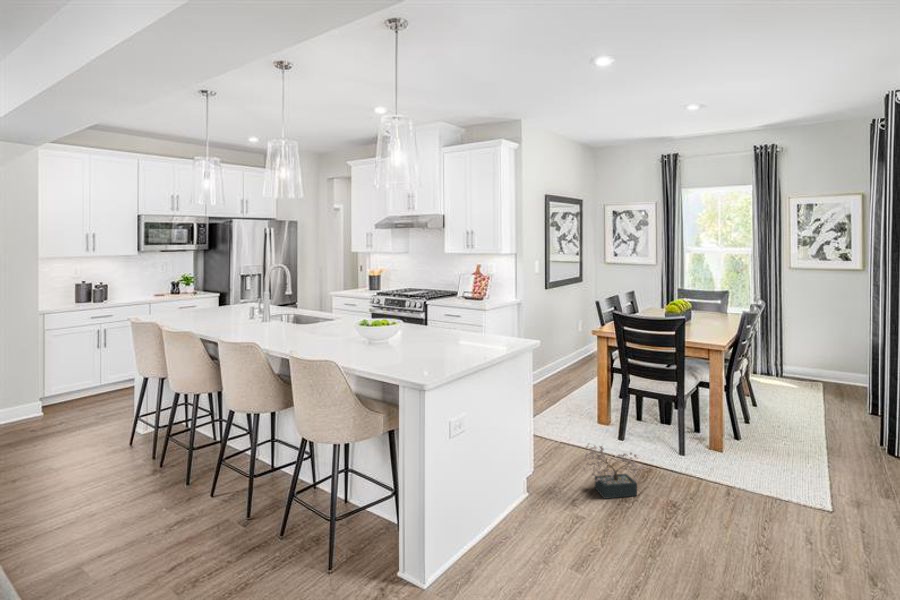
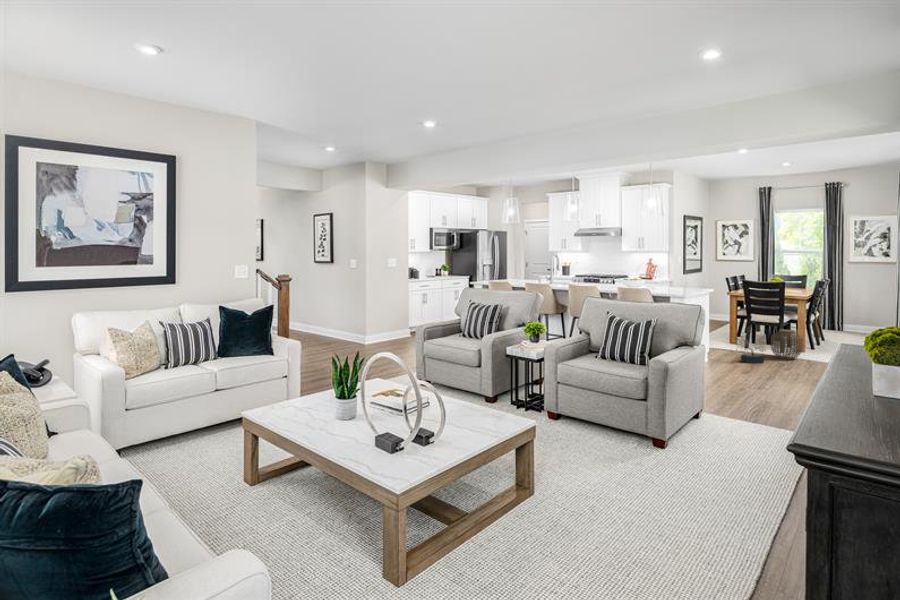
woven basket: none [656,415,715,478] -> present [771,329,803,360]

